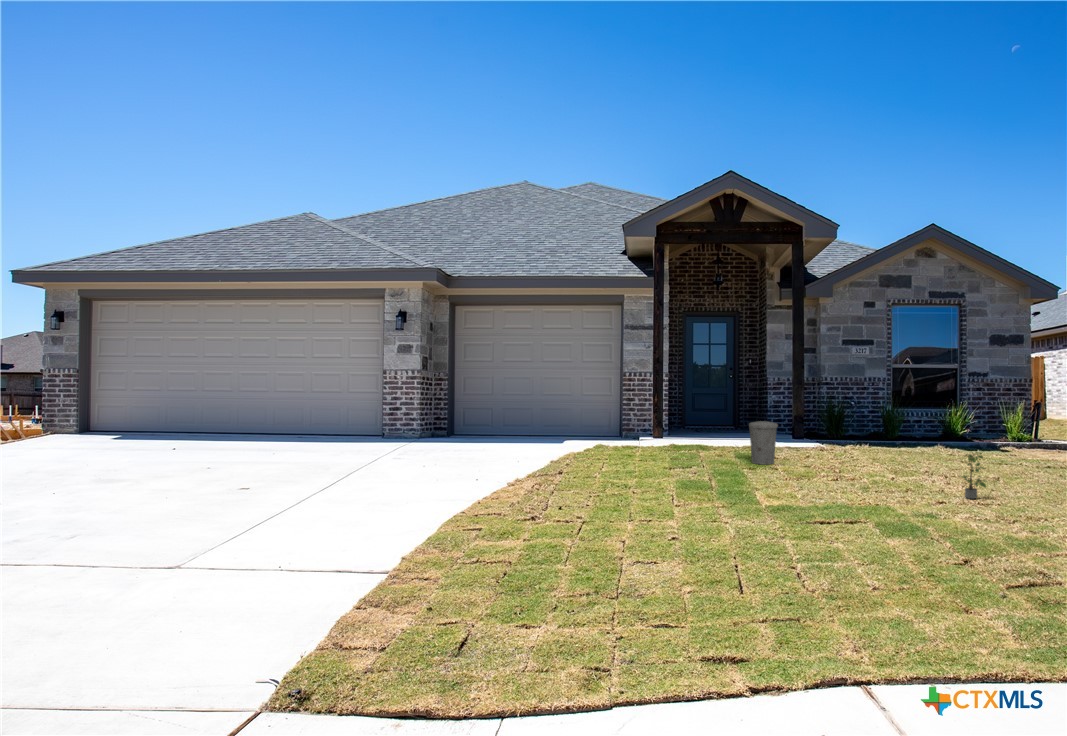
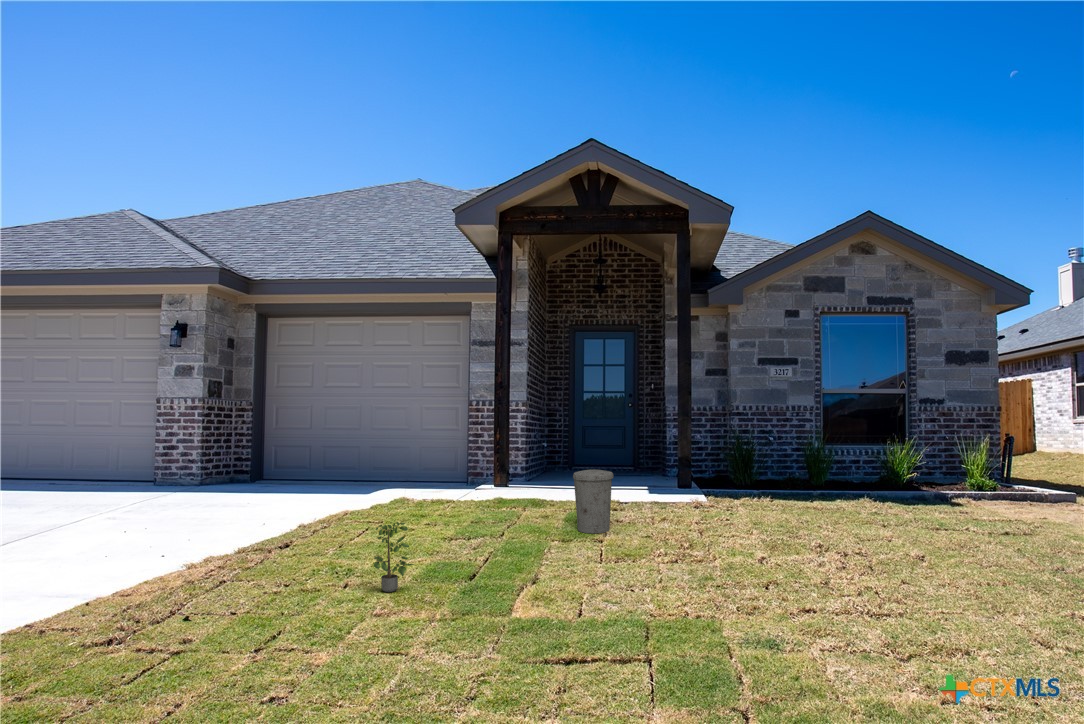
potted plant: present [961,453,986,499] -> present [374,522,414,592]

